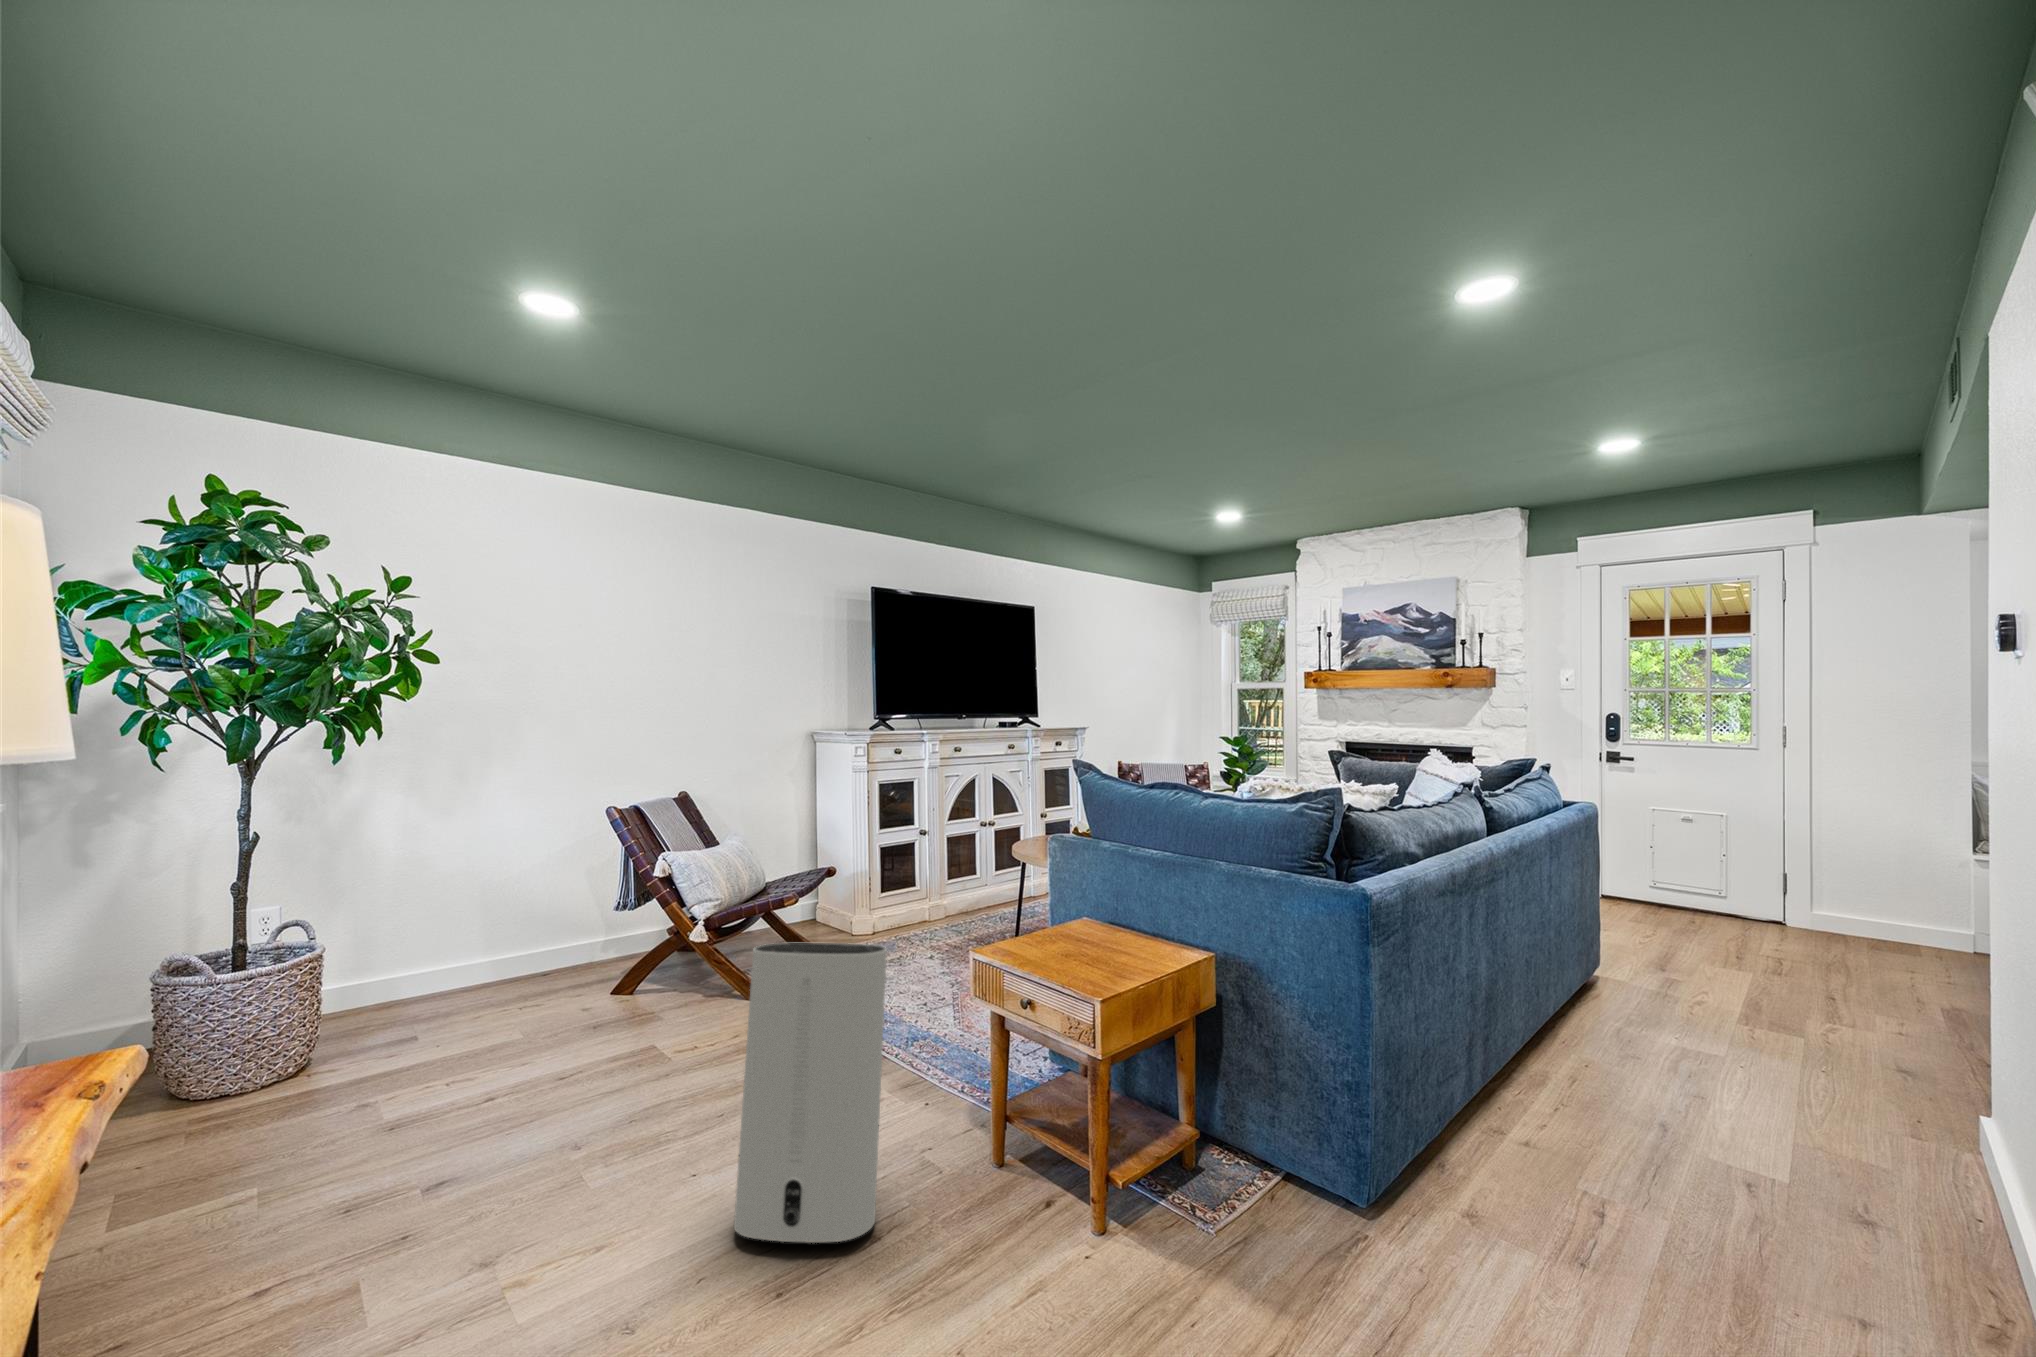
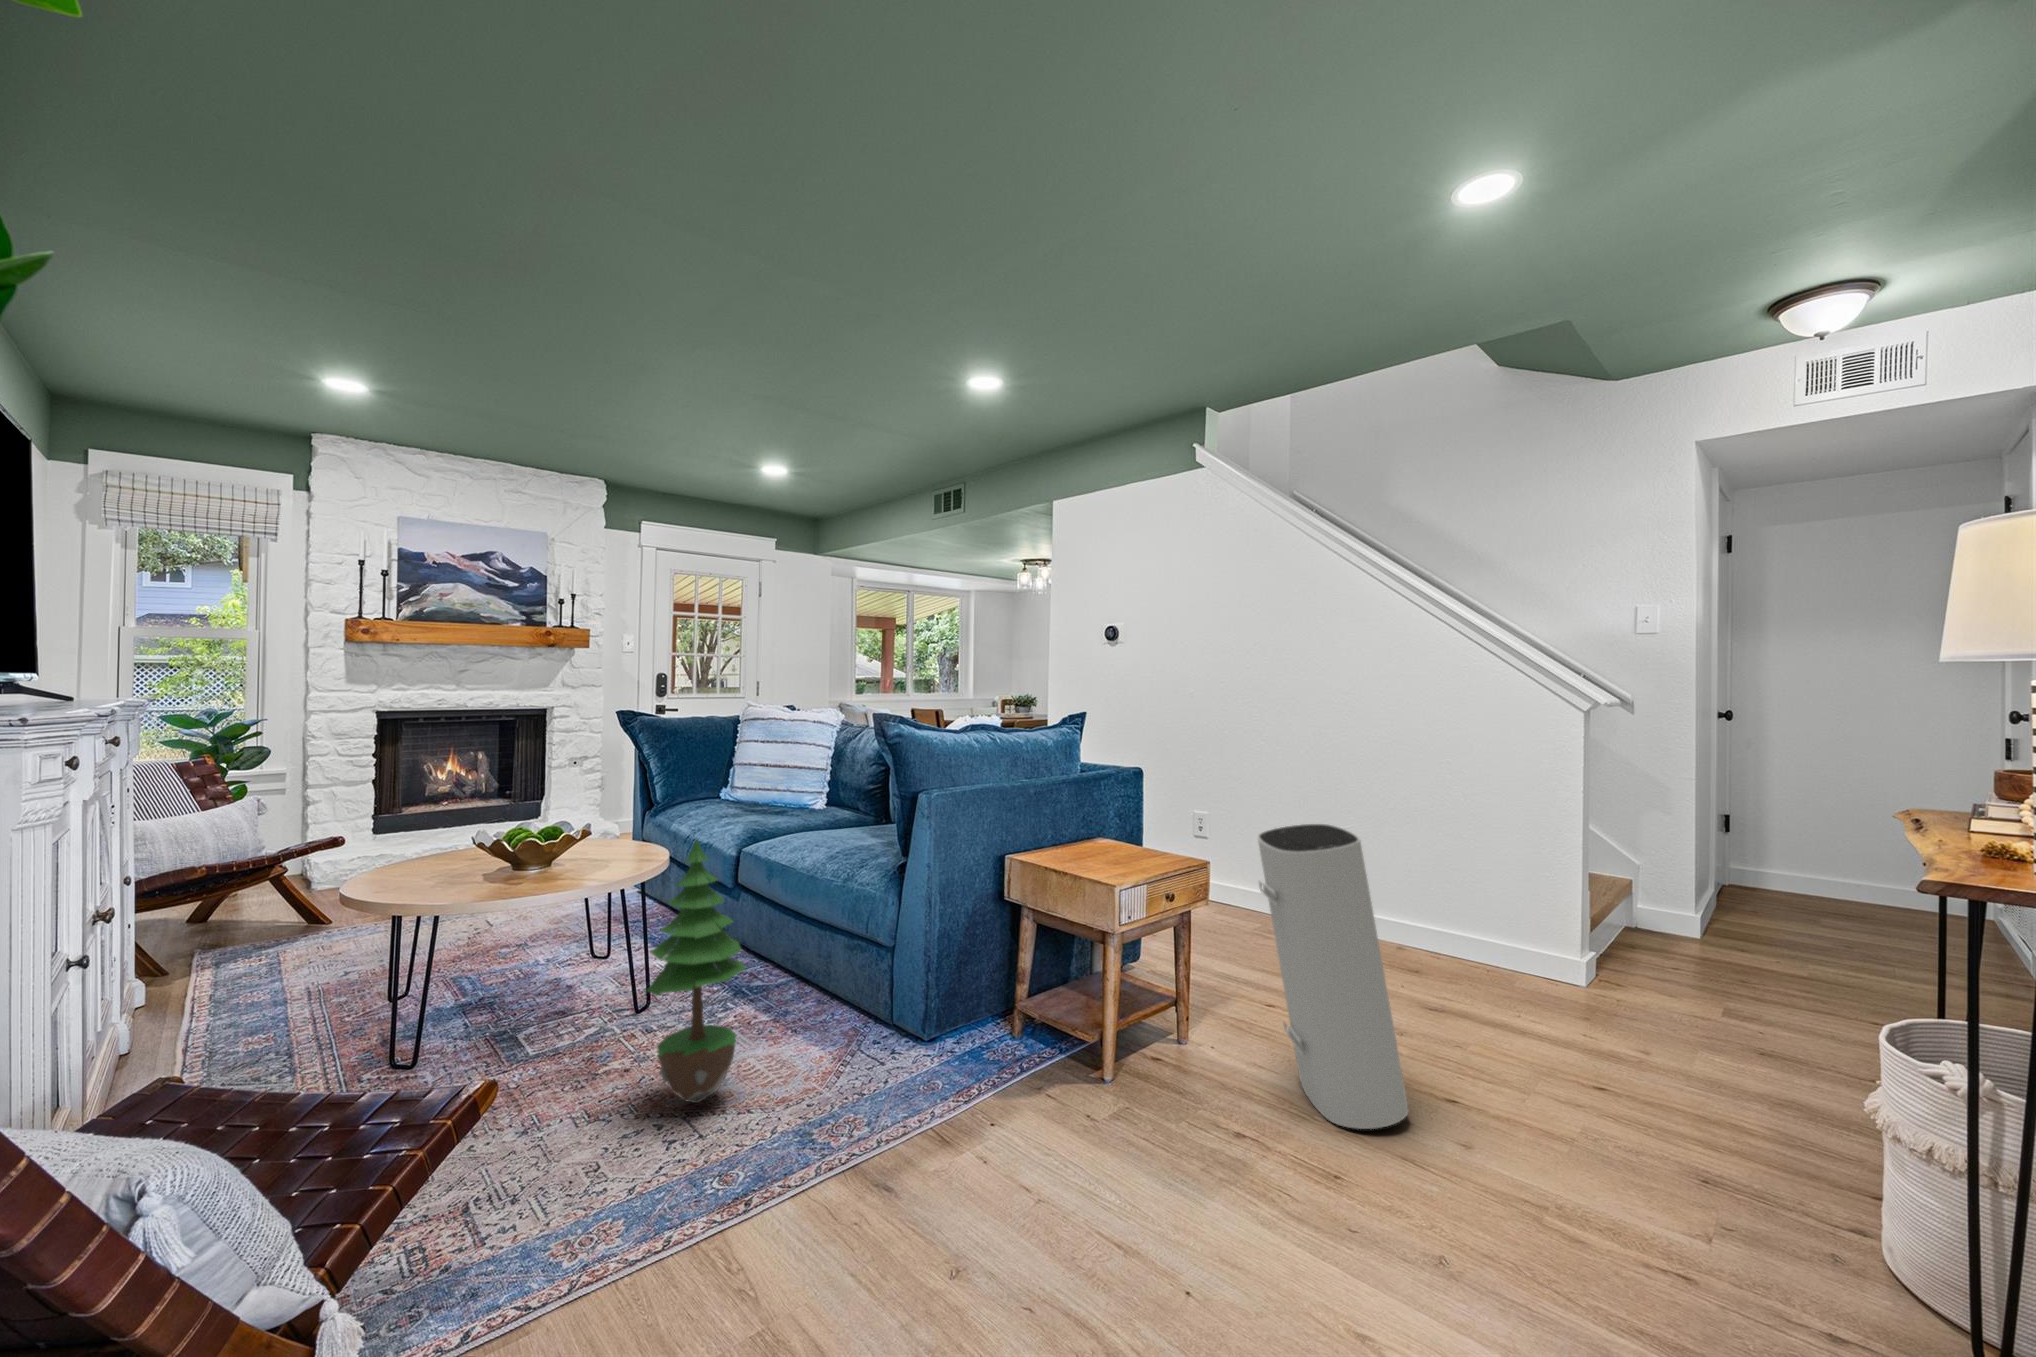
potted tree: none [880,842,934,994] -> present [647,839,745,1103]

